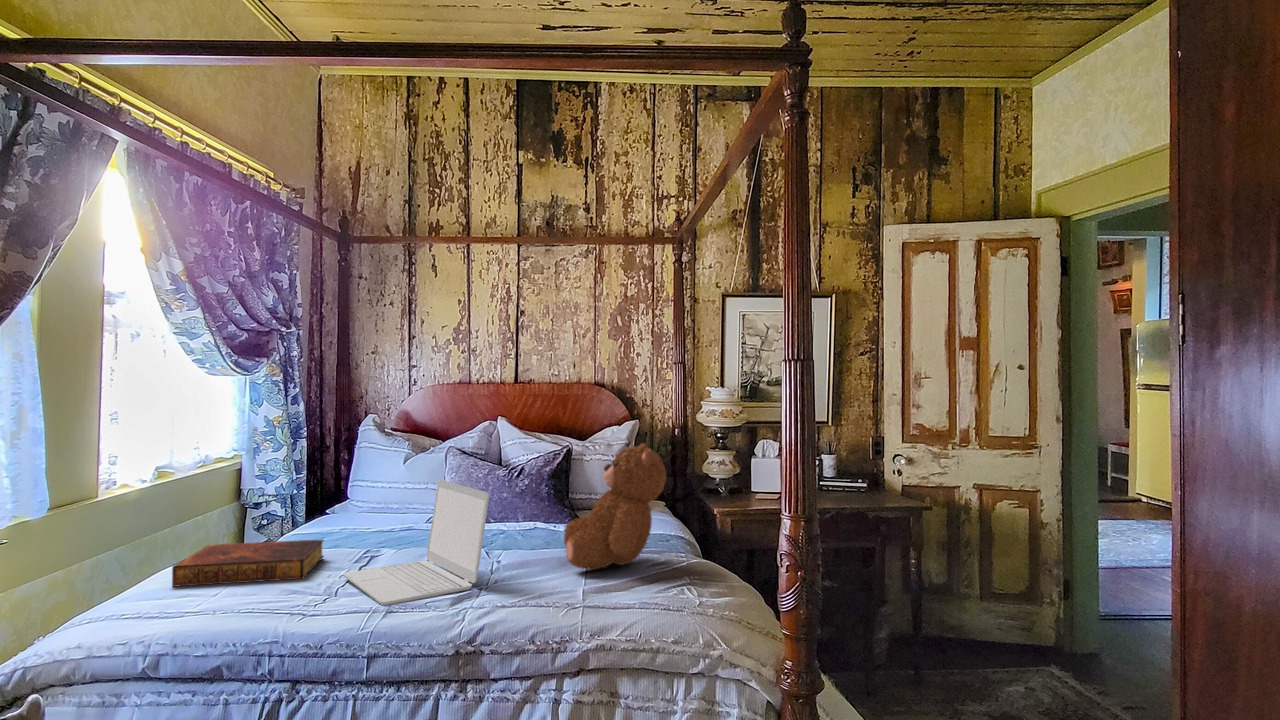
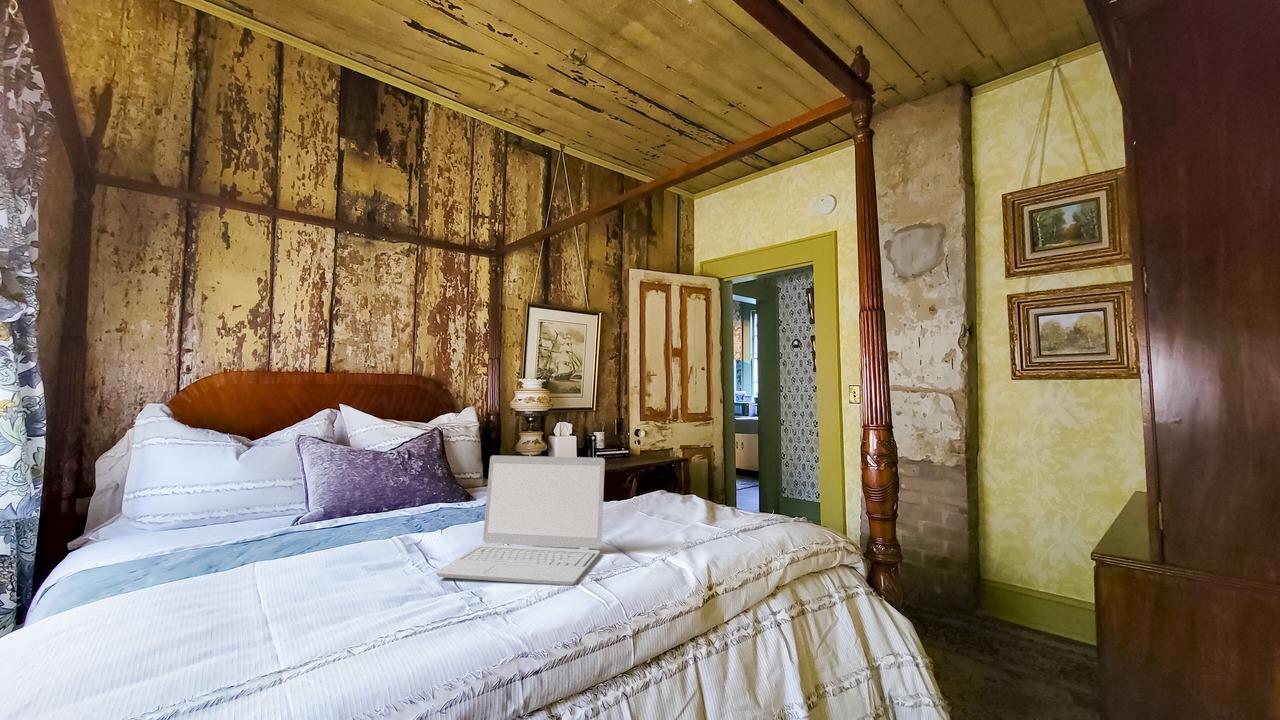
teddy bear: present [564,443,666,570] -> none [589,412,682,524]
book: present [172,539,324,587] -> none [143,547,379,653]

